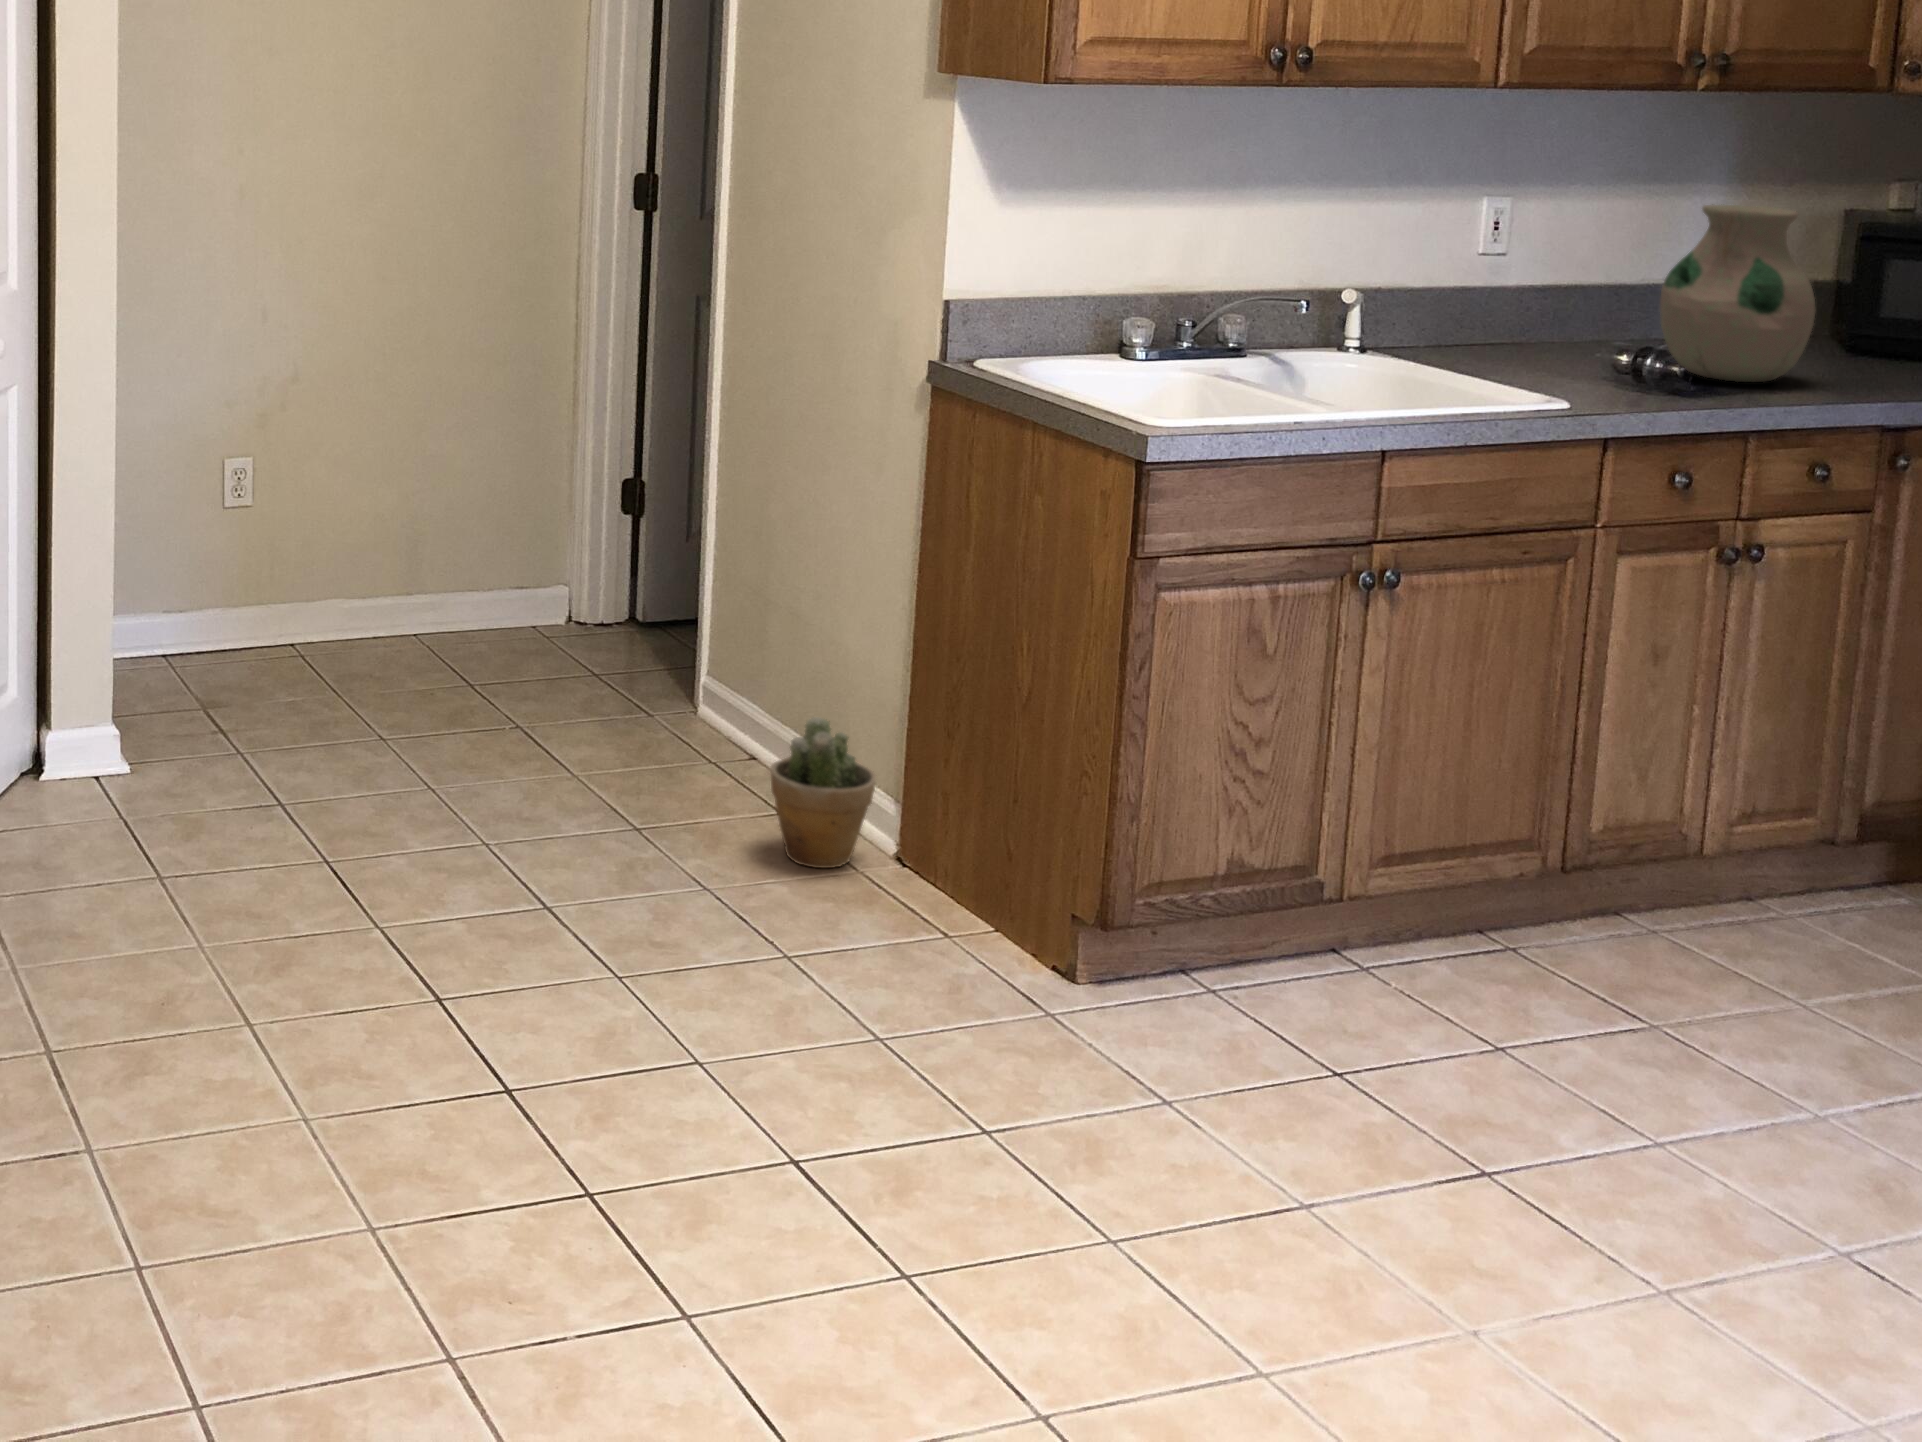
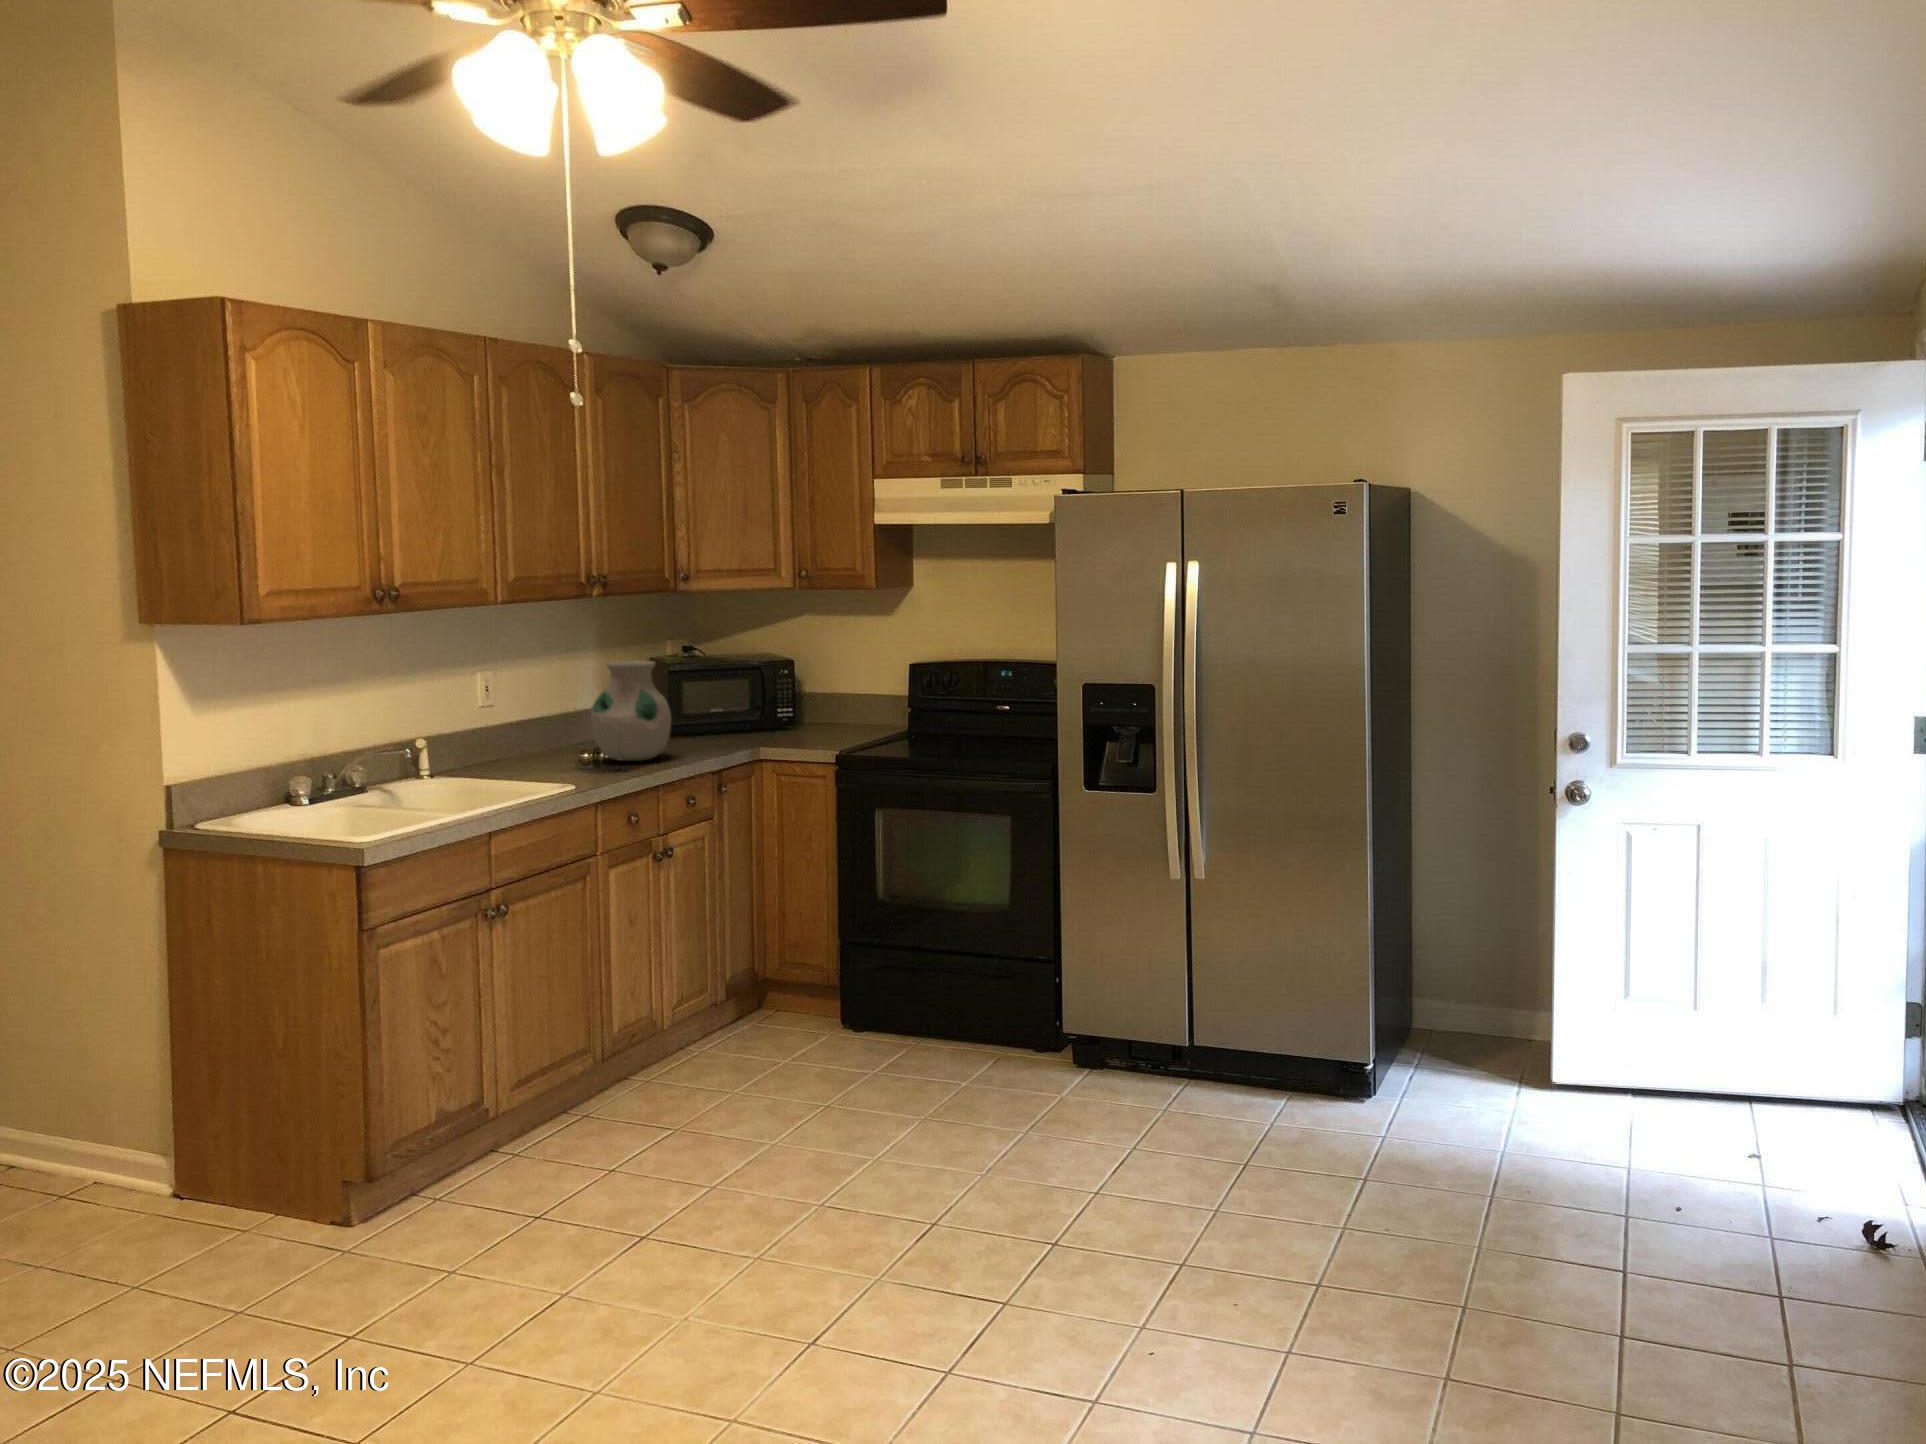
potted plant: present [770,717,876,868] -> none [67,1109,157,1222]

